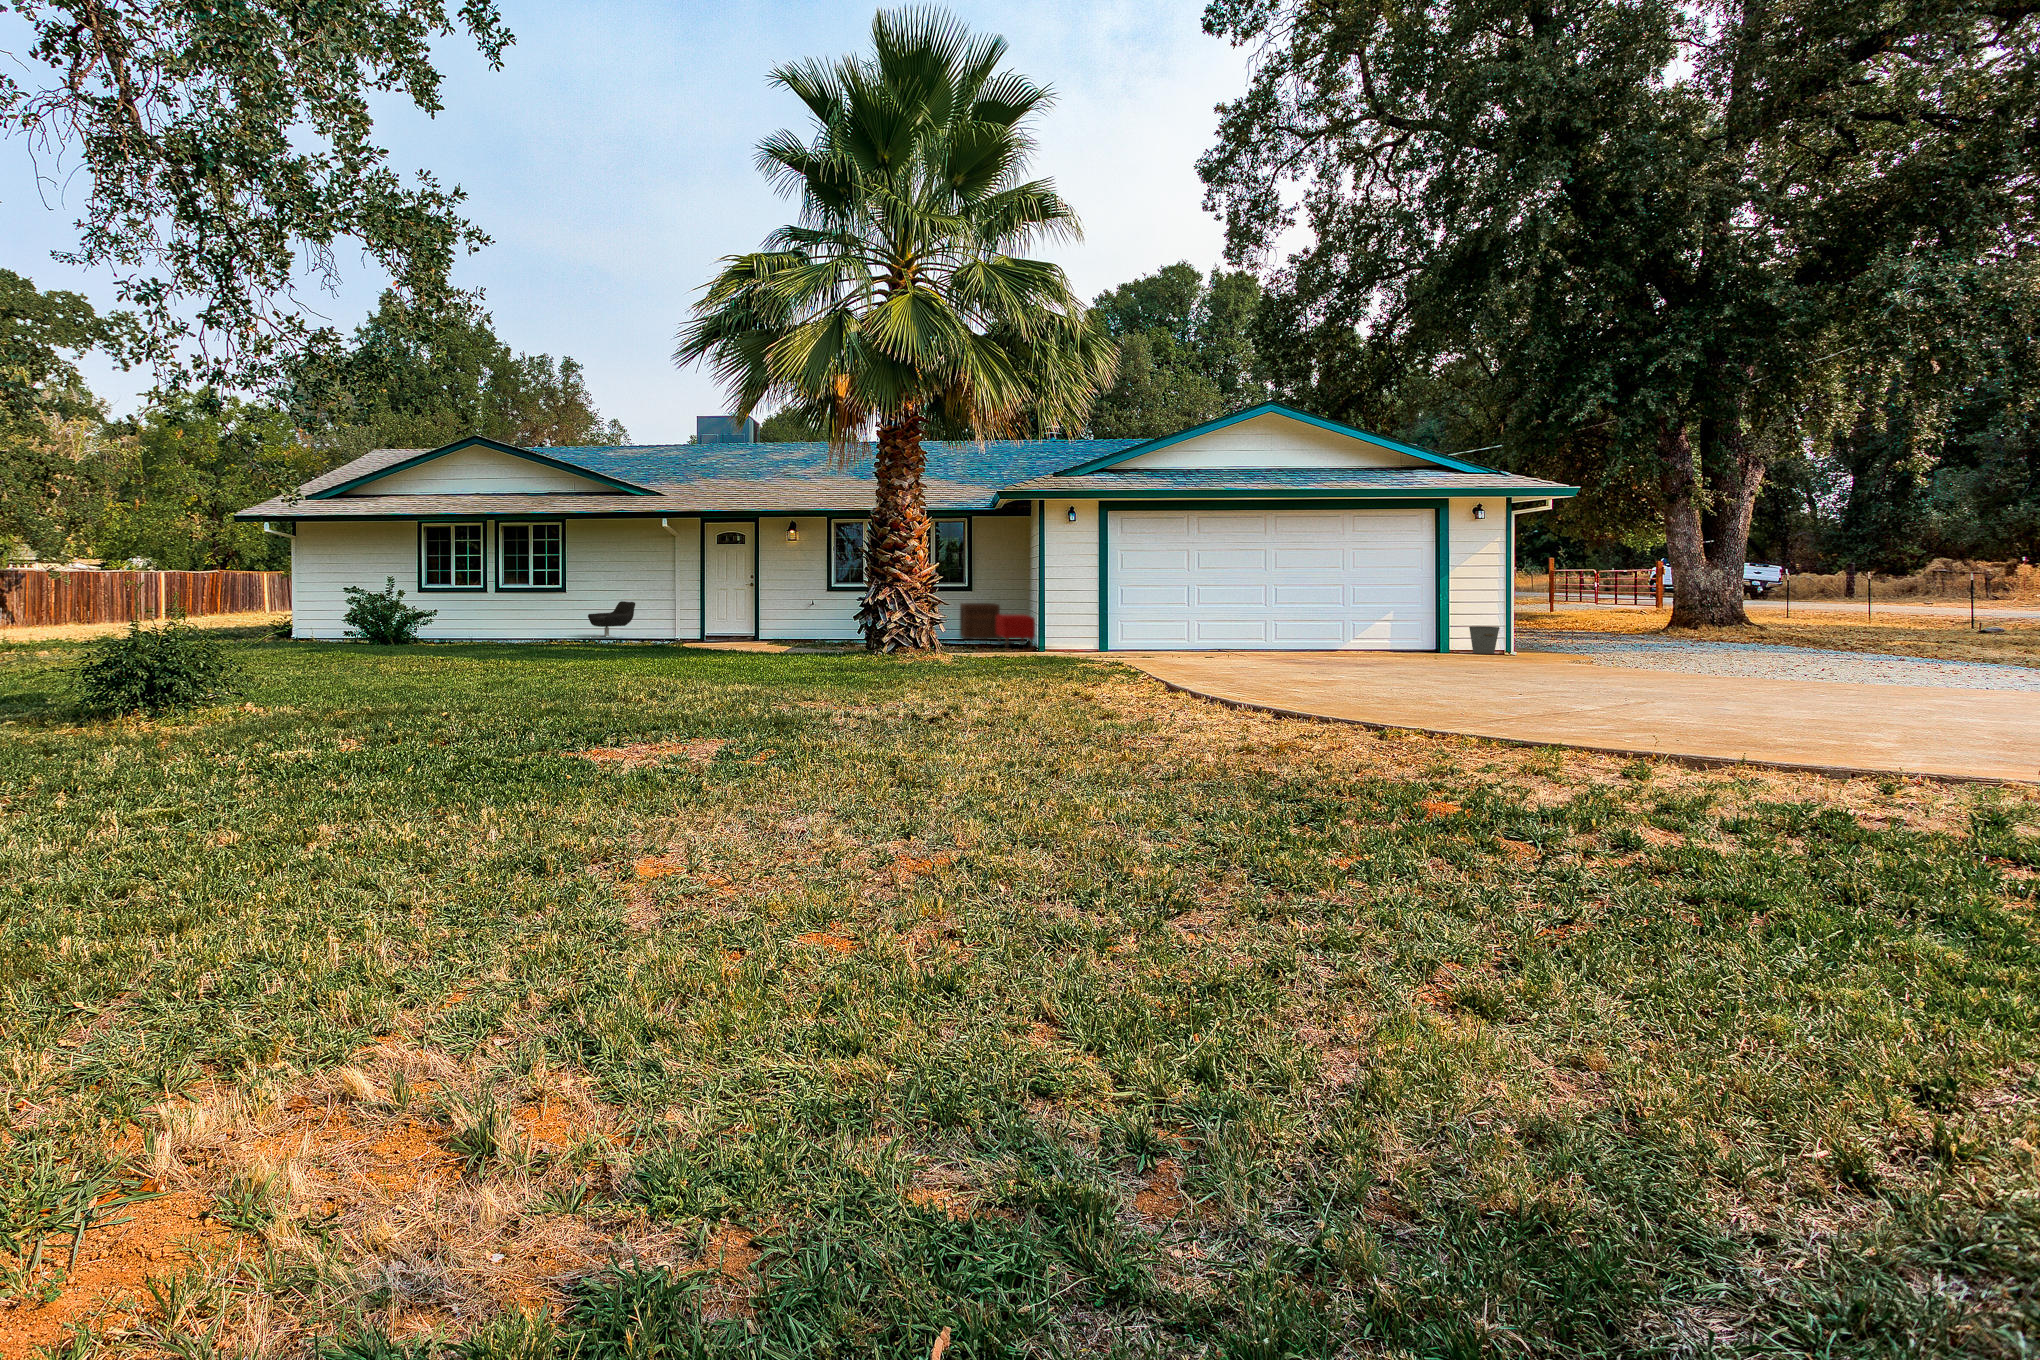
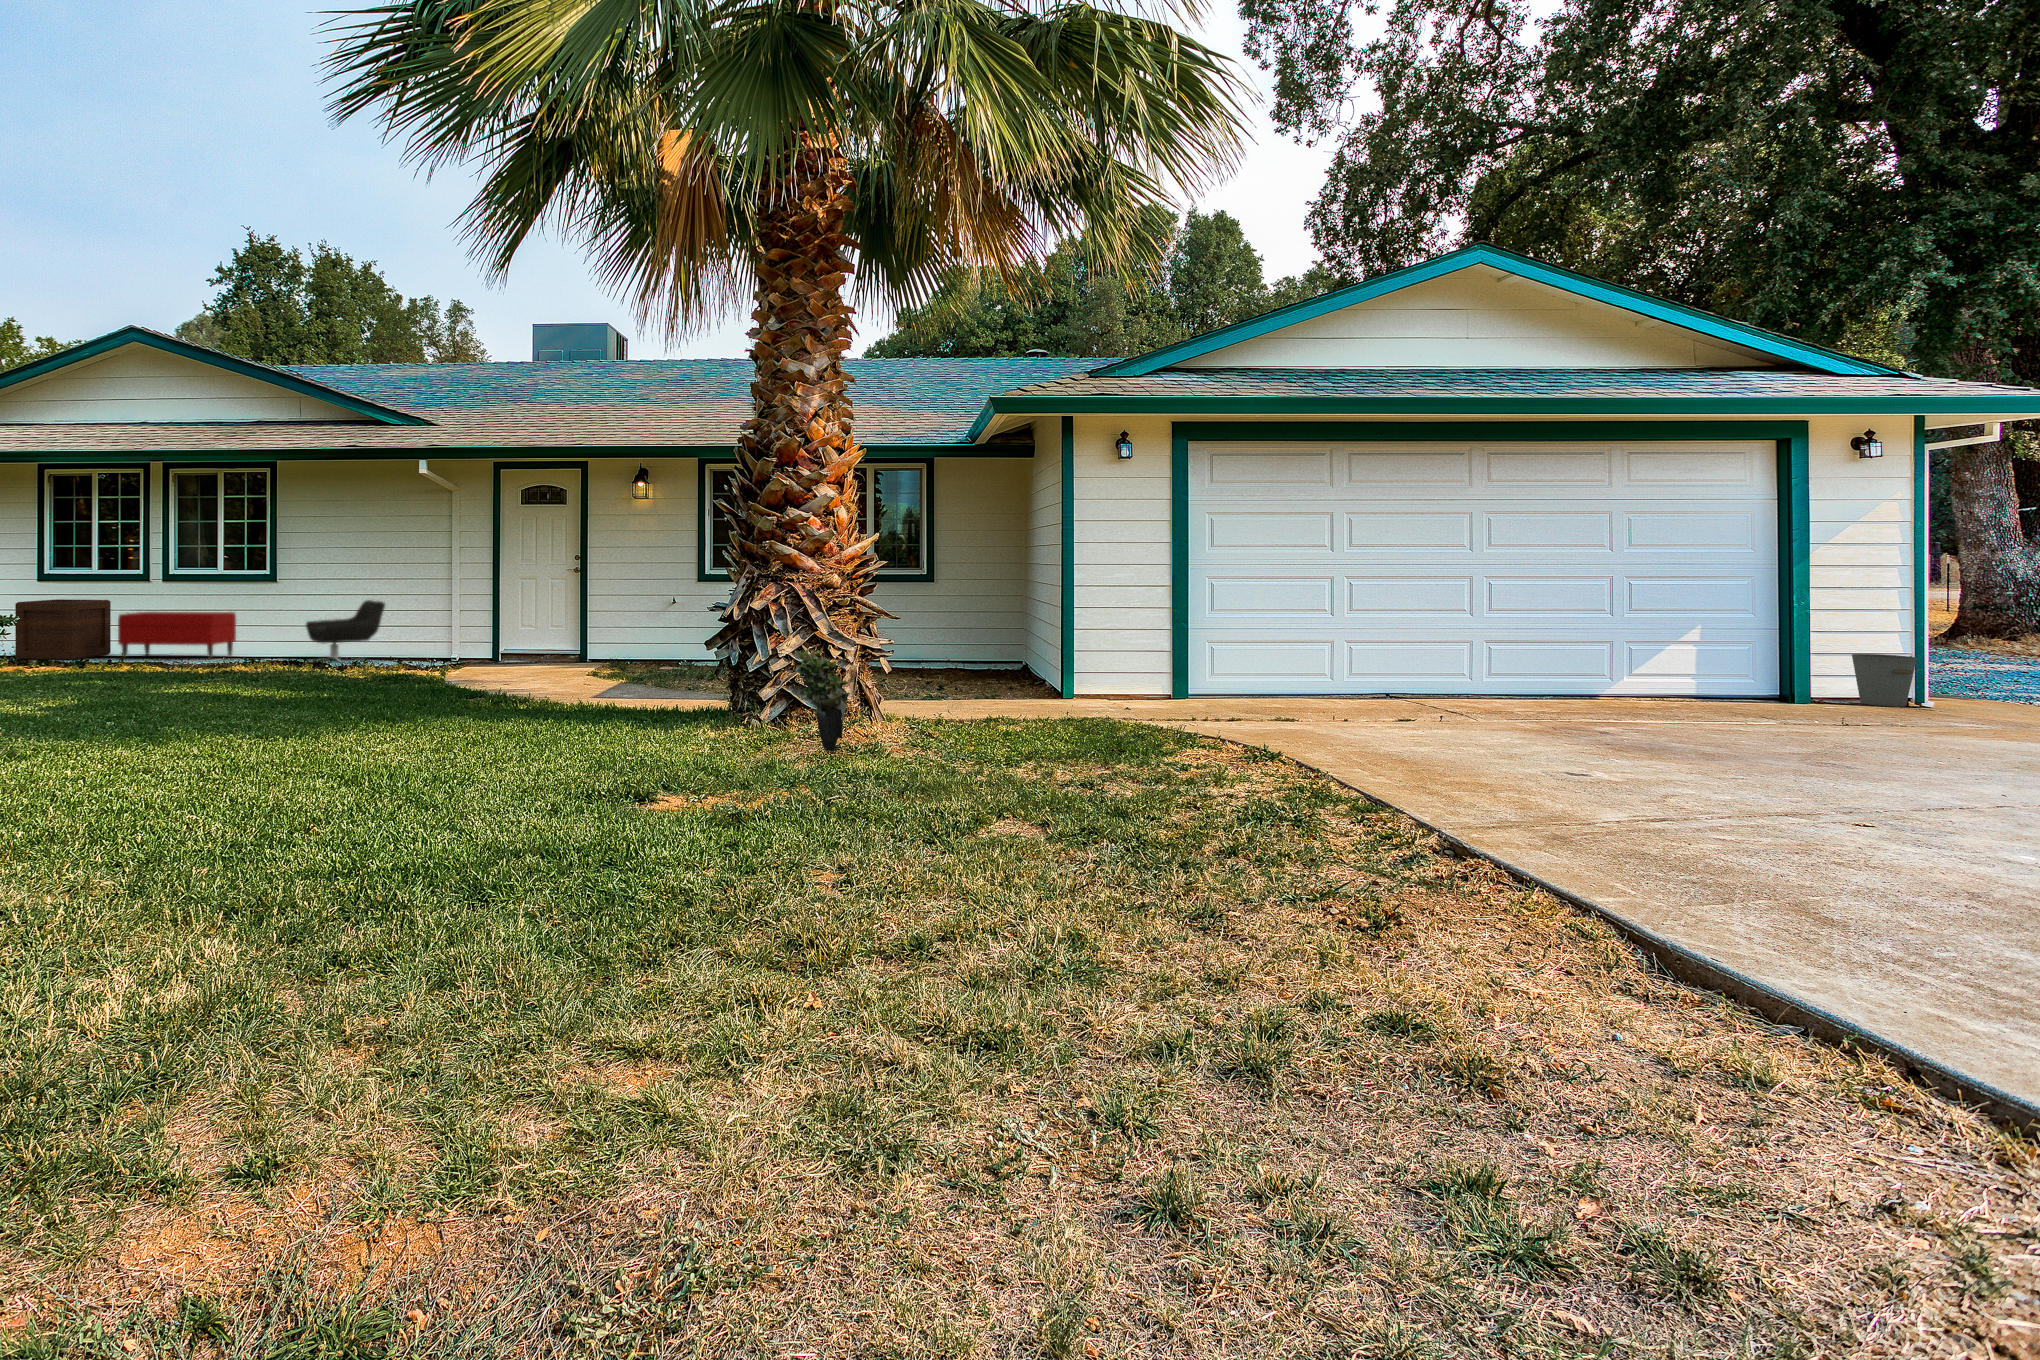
wooden crate: present [960,603,1000,639] -> present [15,599,111,660]
bench: present [996,614,1035,647] -> present [118,612,236,659]
potted plant: none [902,619,928,666] -> present [795,649,850,750]

